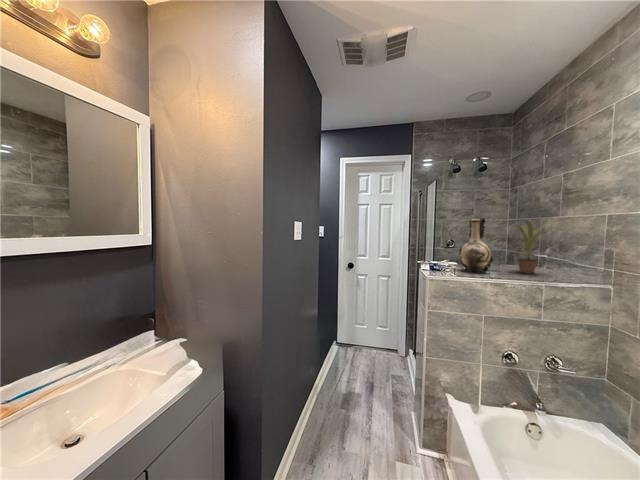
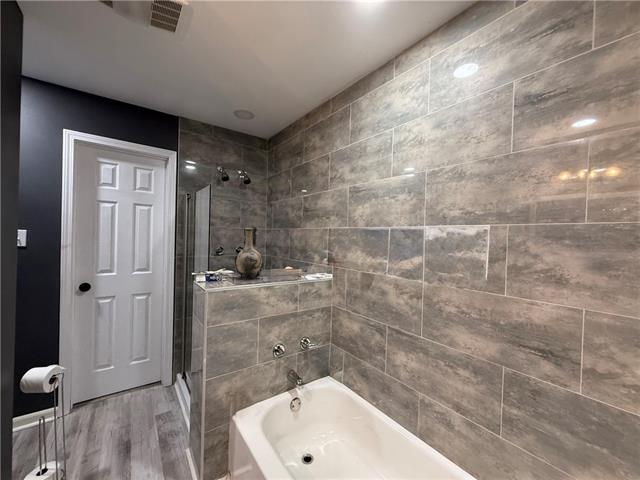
potted plant: present [517,220,553,274] -> none [274,229,305,274]

